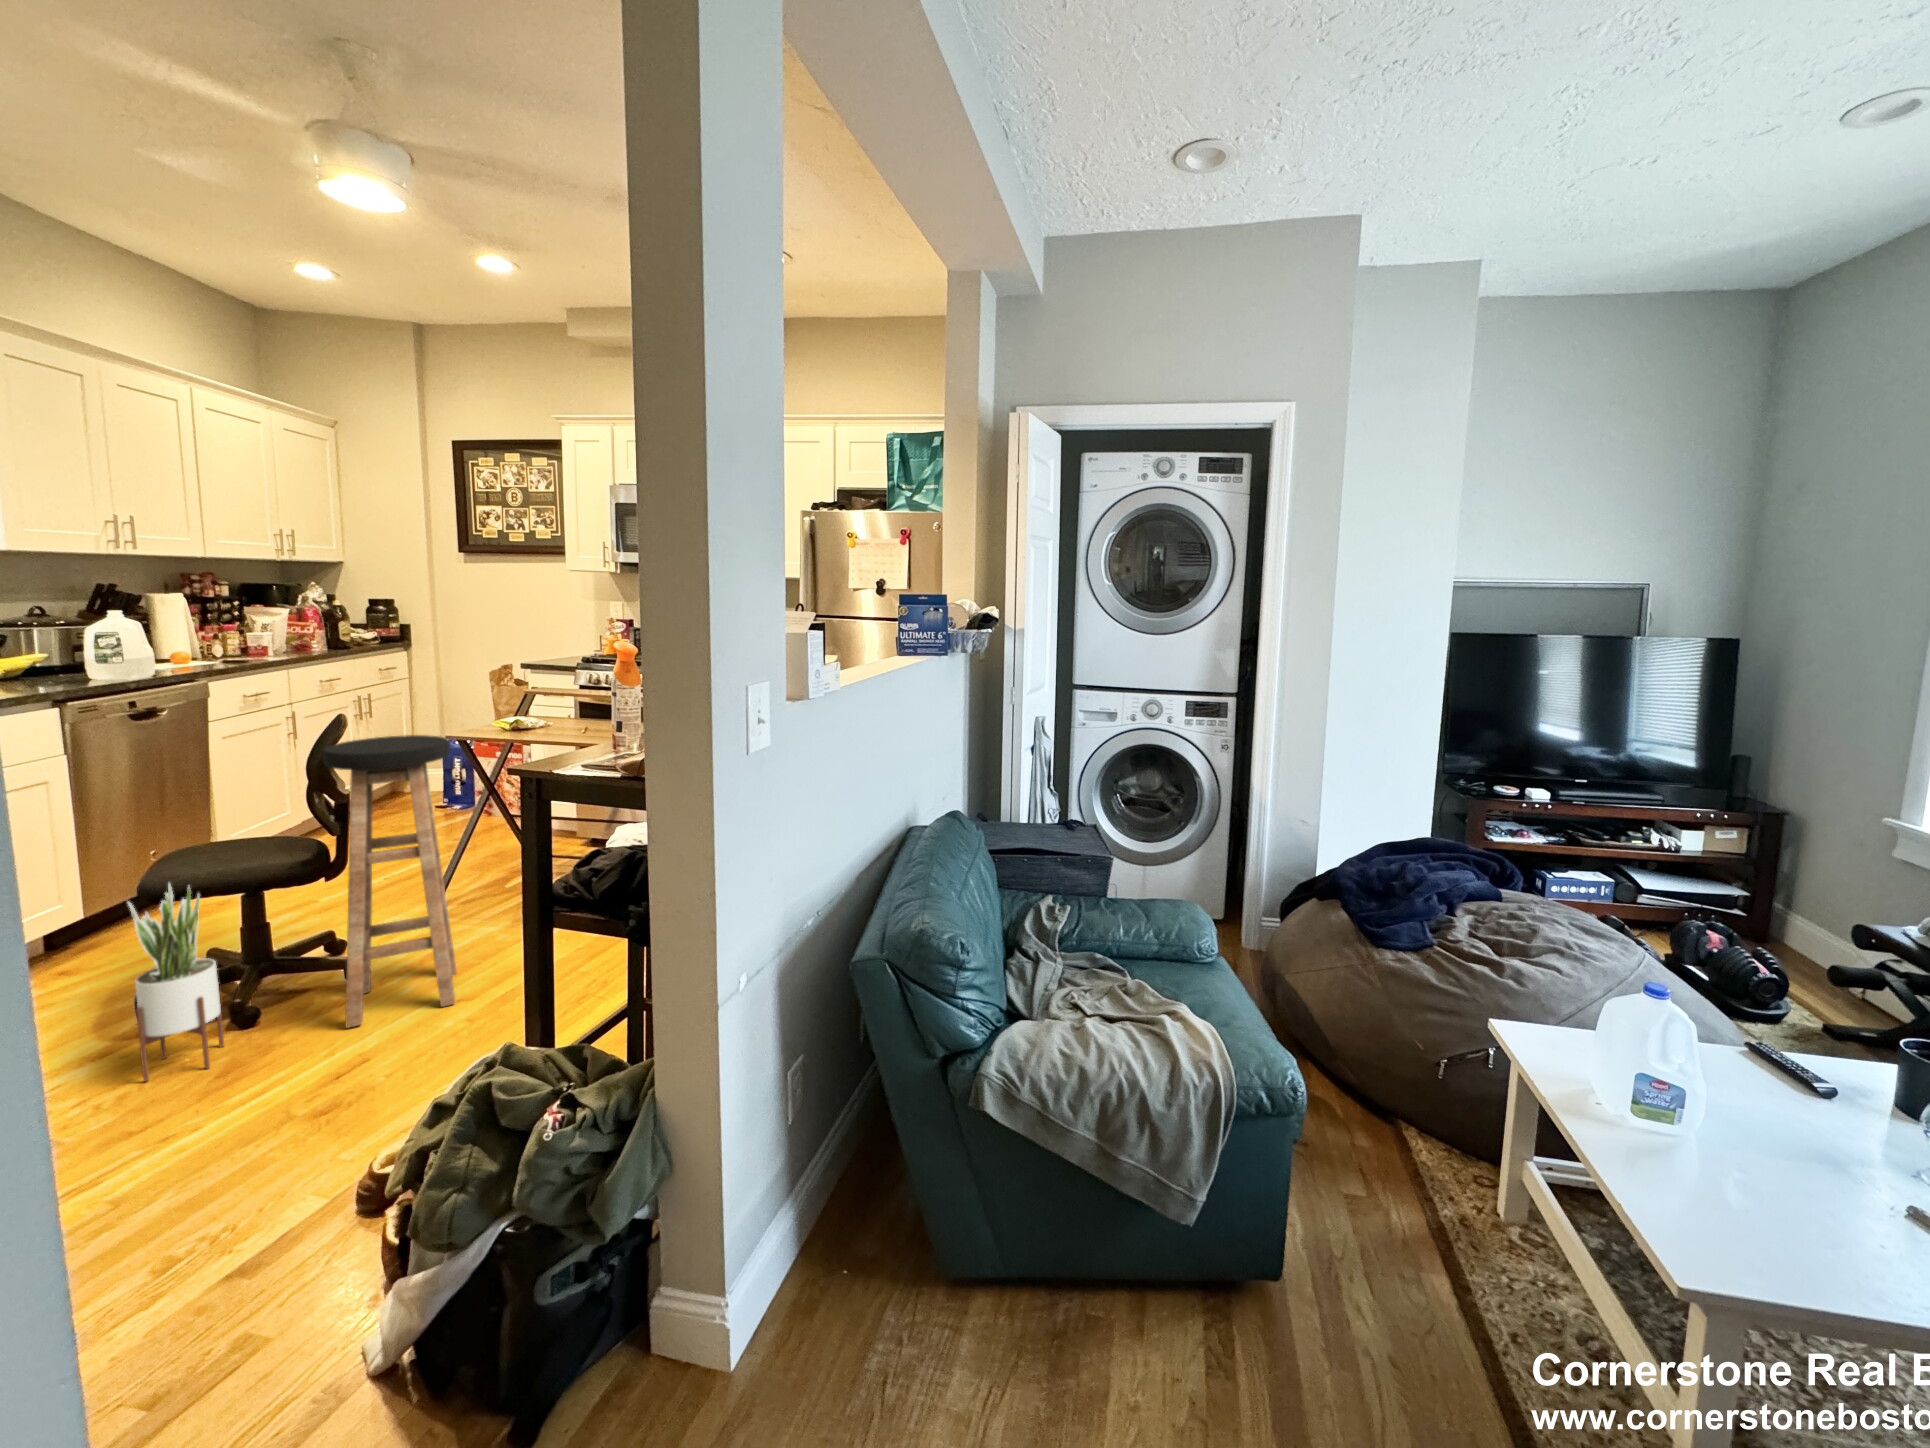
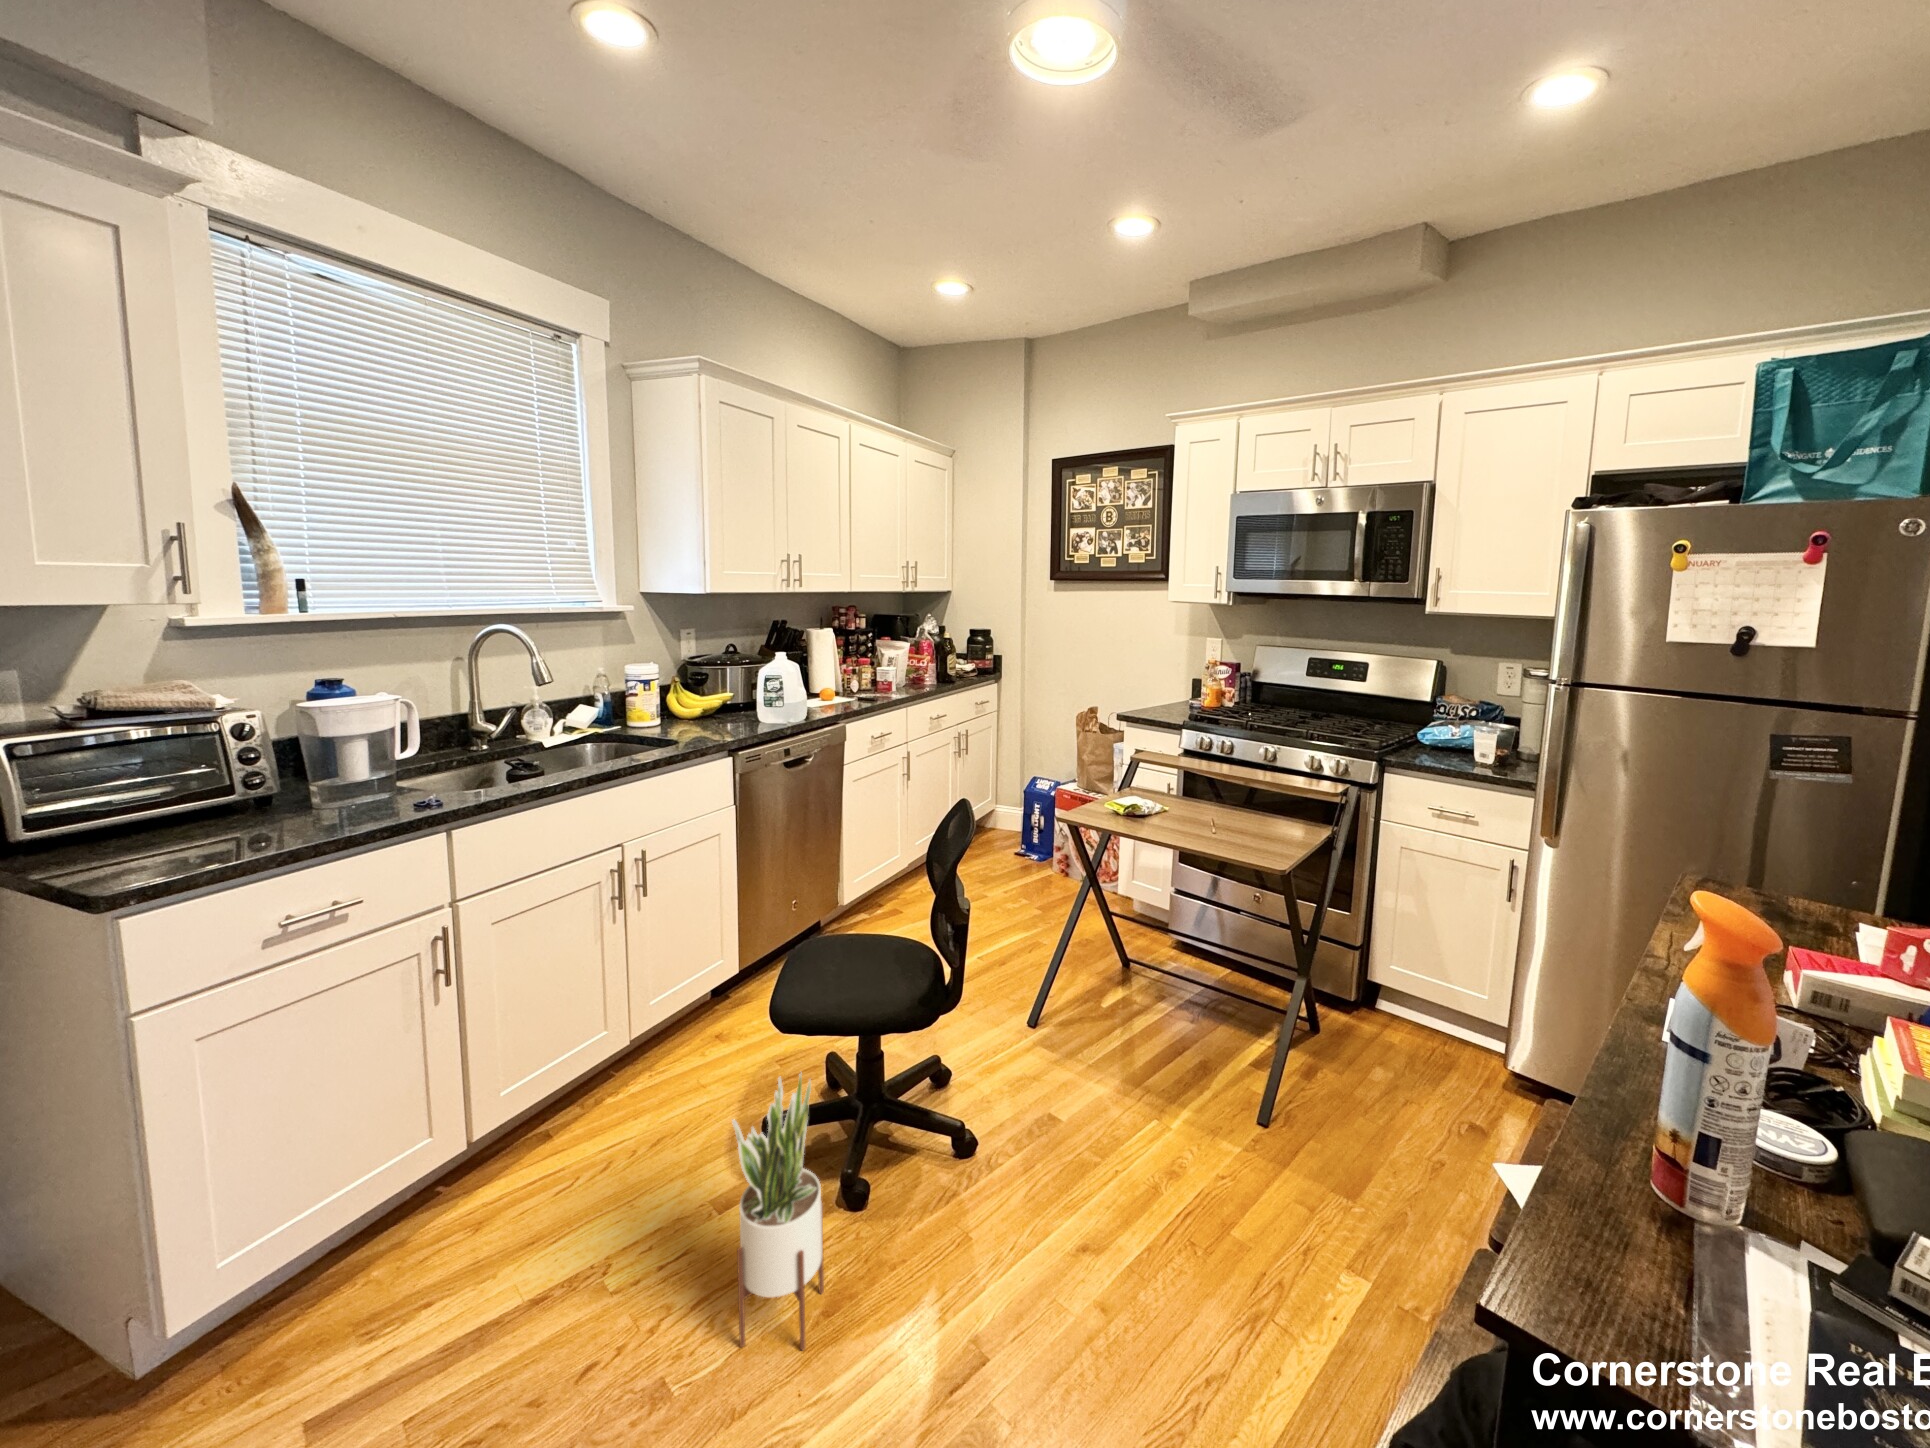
bar stool: present [323,735,457,1028] -> none [951,872,1104,1326]

